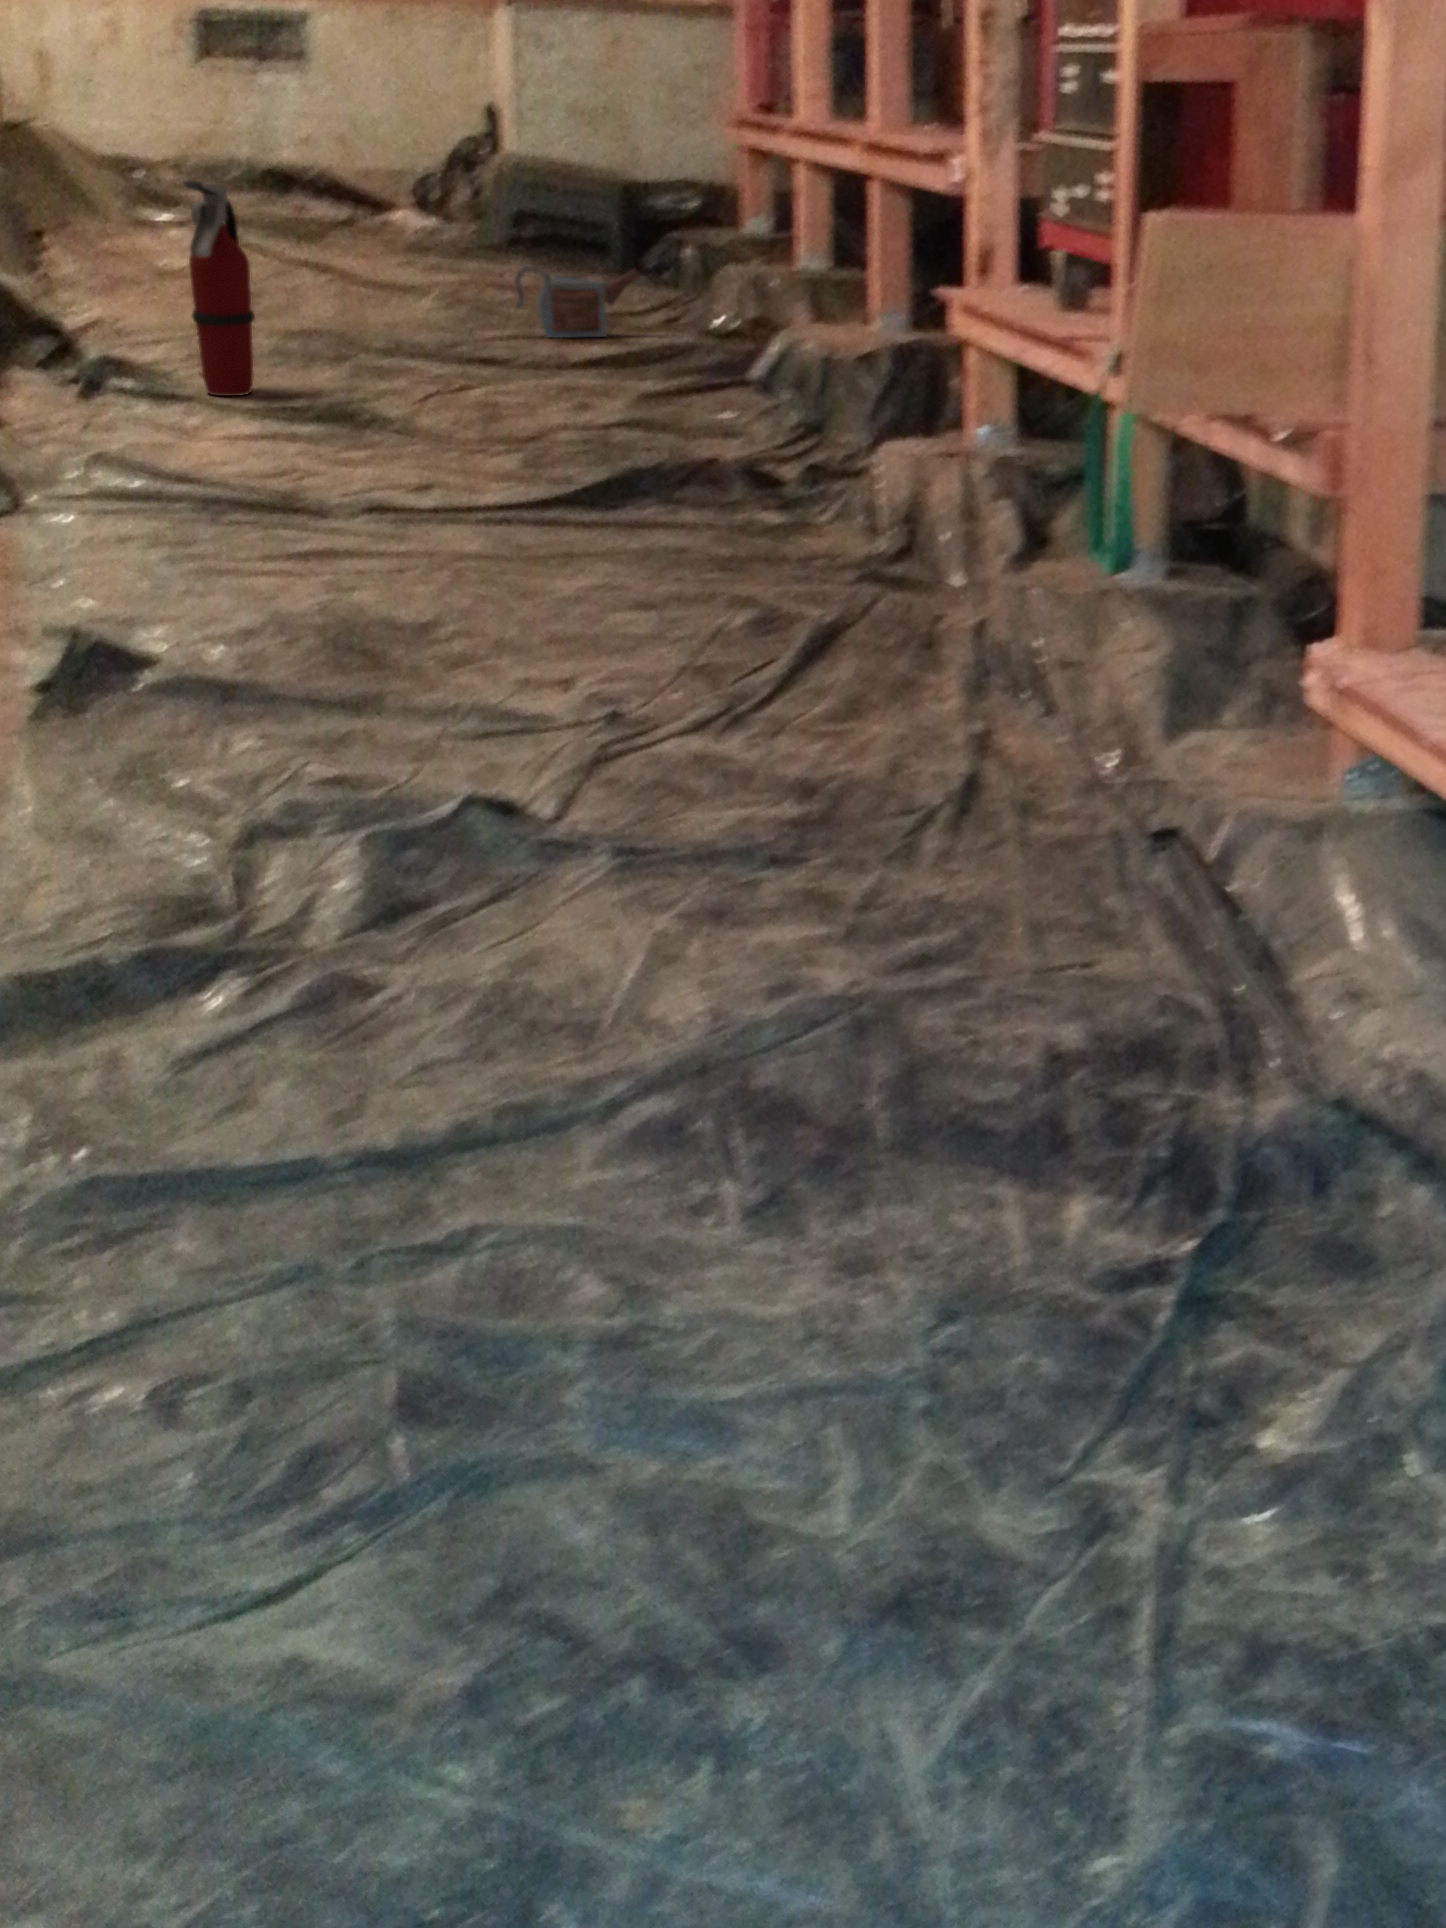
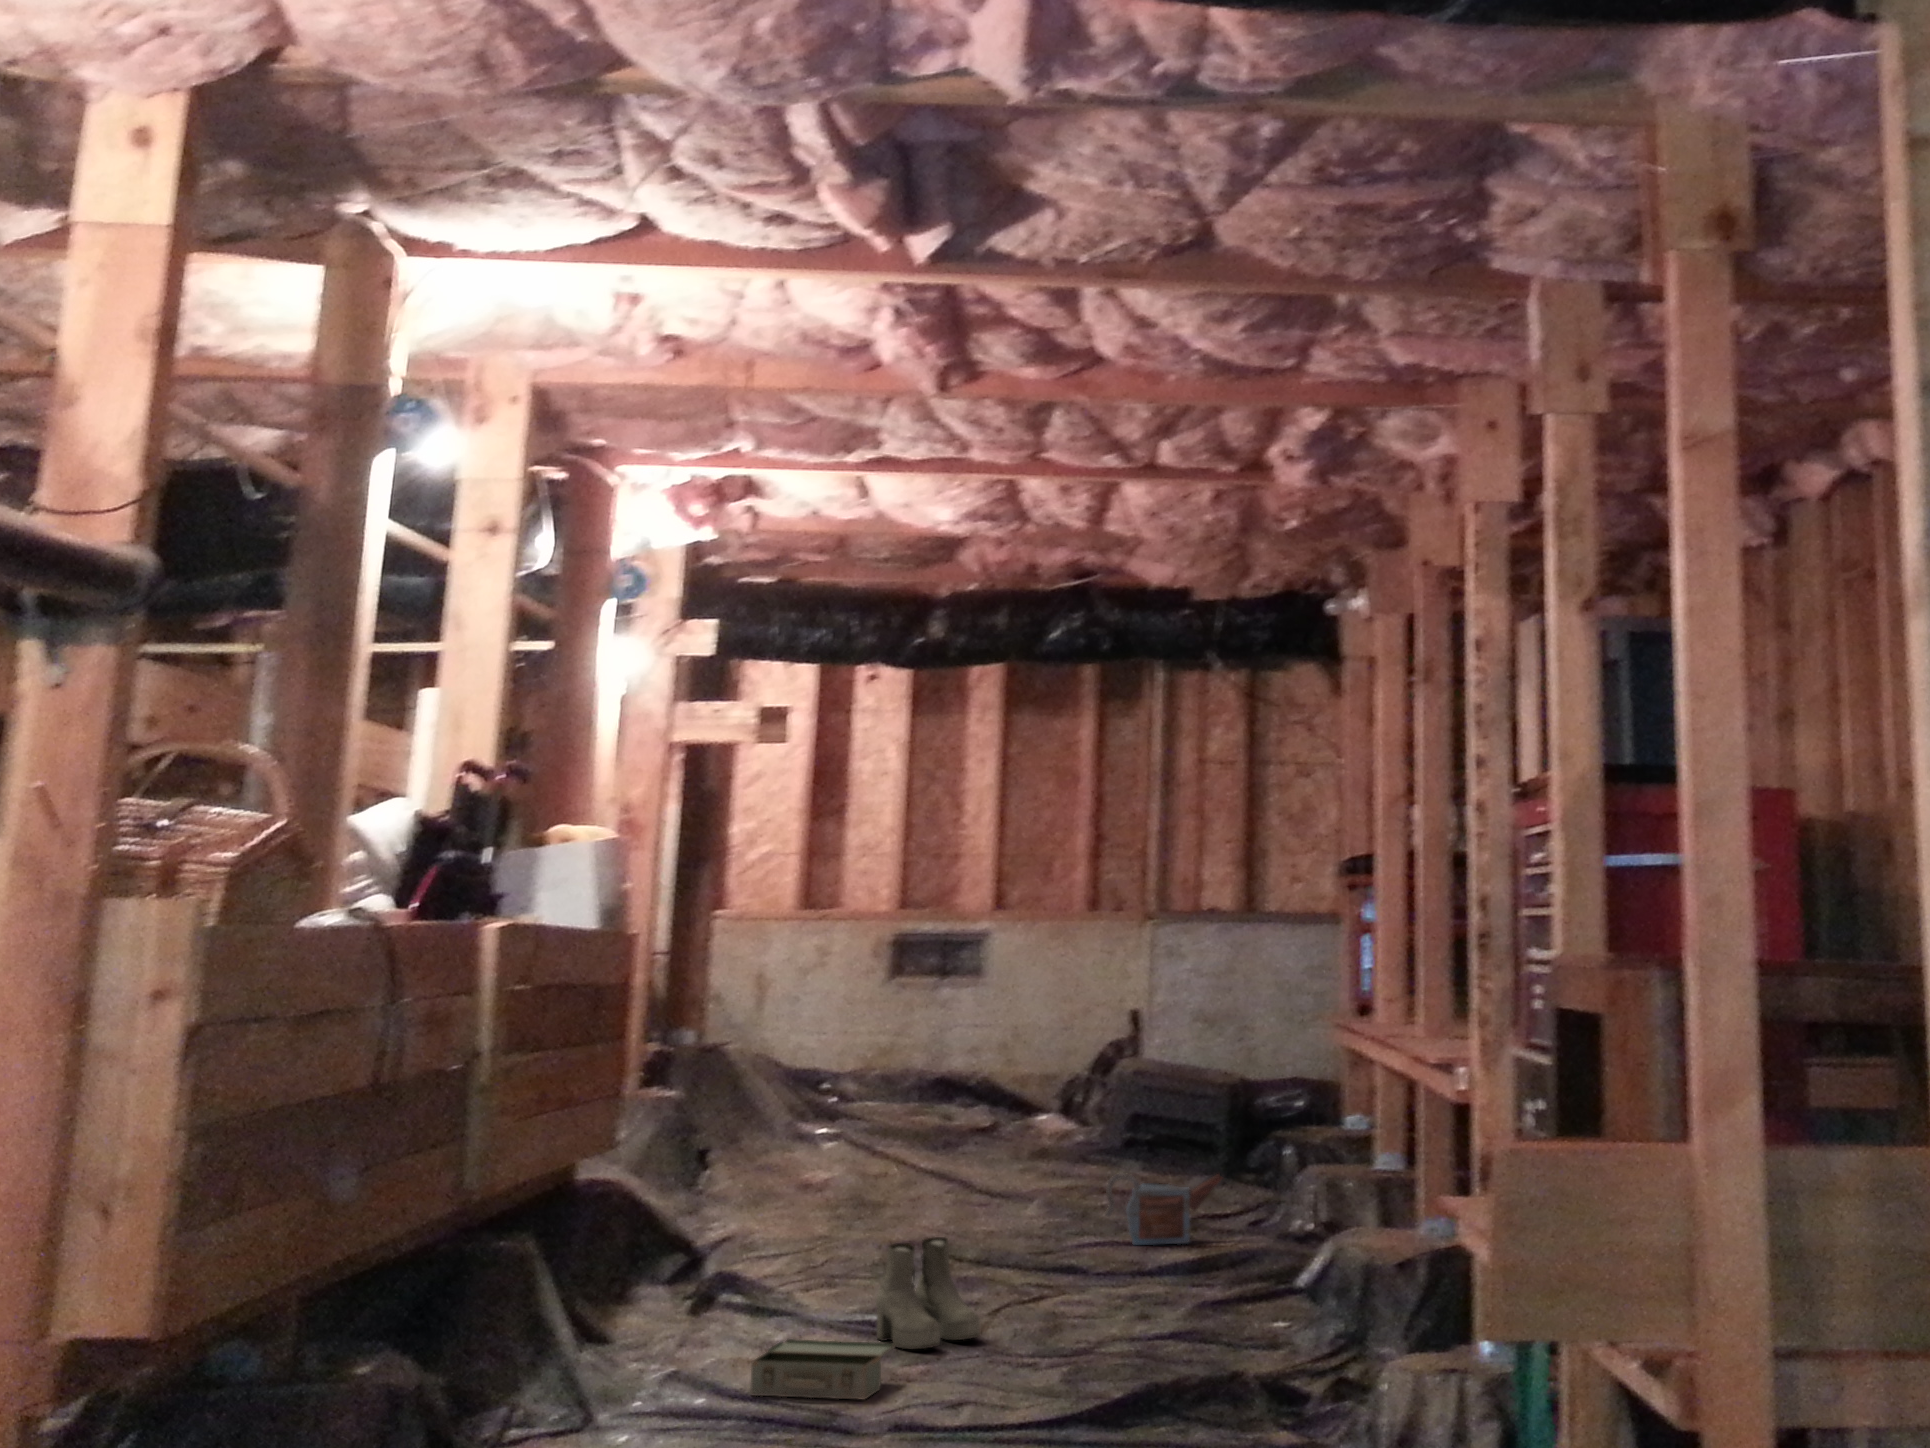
fire extinguisher: present [183,180,255,396] -> none [799,1107,854,1313]
boots: none [297,321,418,432] -> present [876,1237,980,1349]
toolbox: none [179,420,338,479] -> present [750,1339,895,1399]

